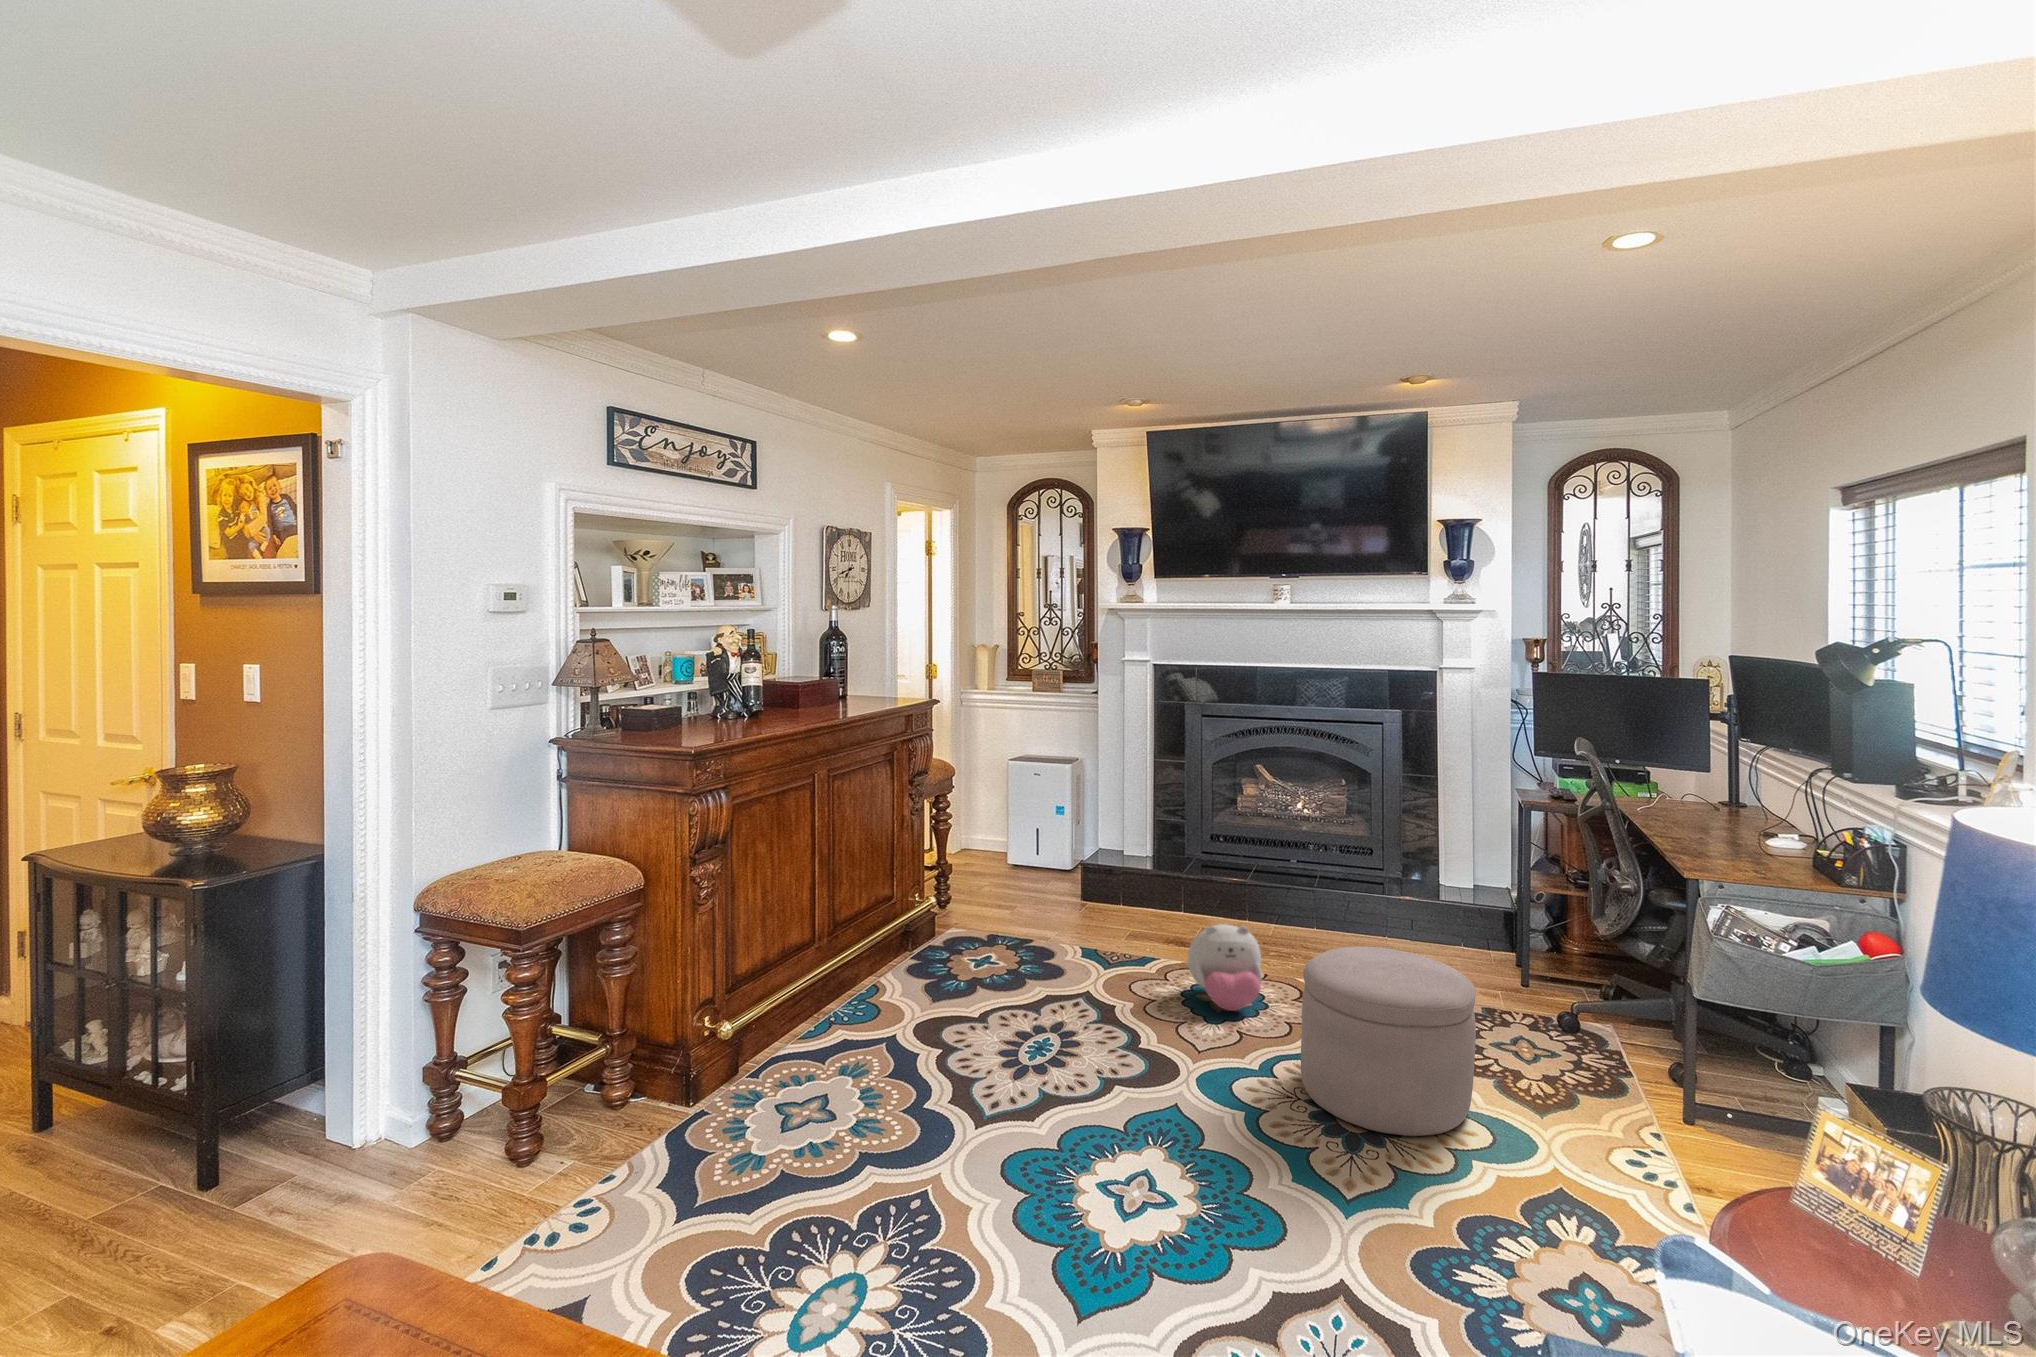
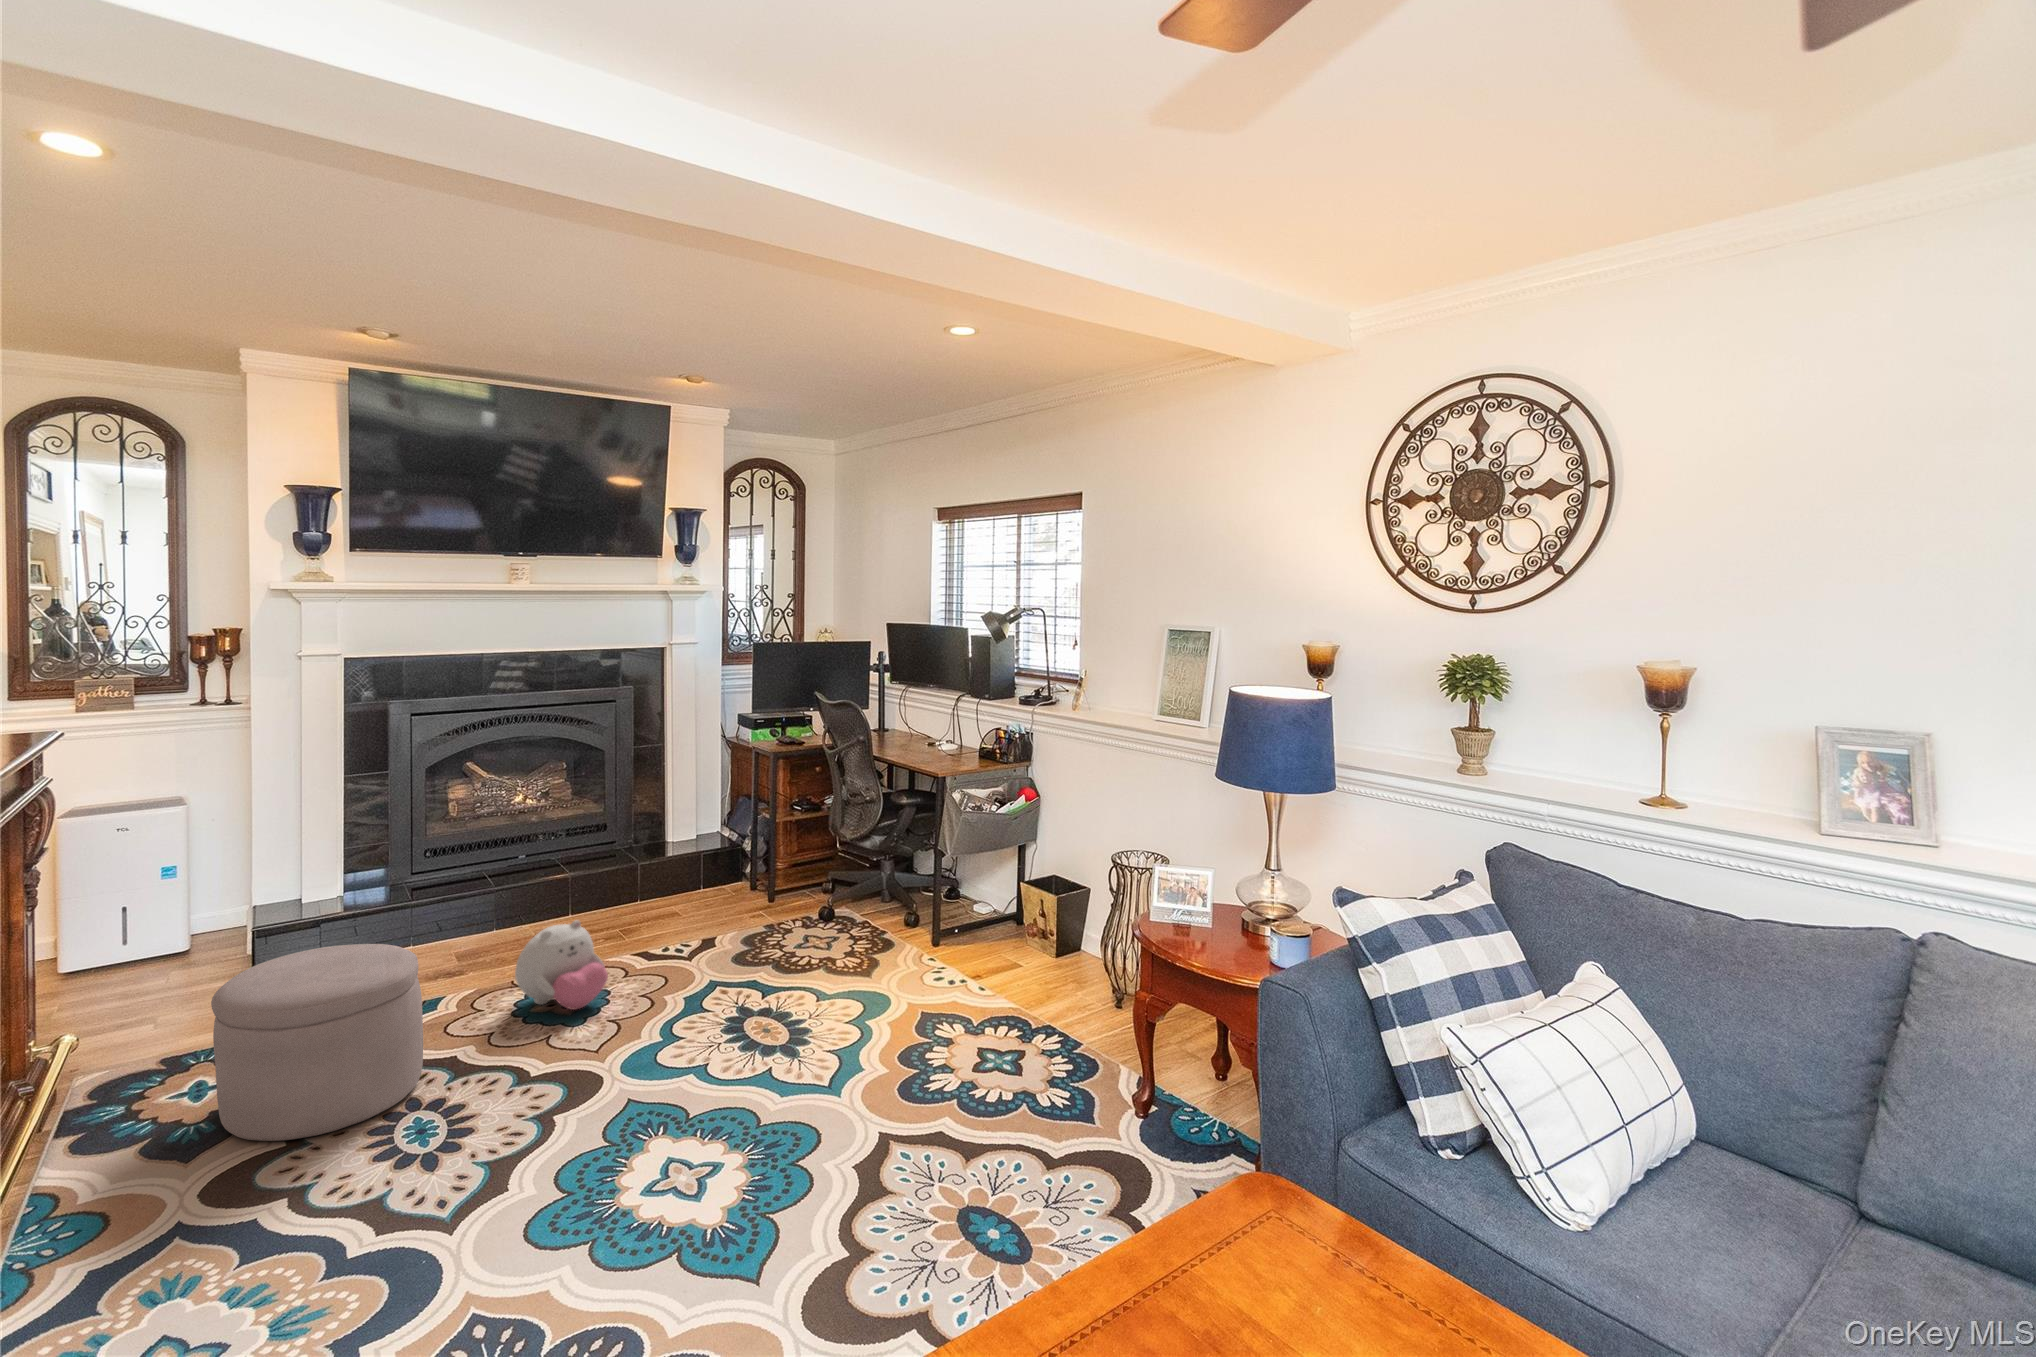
ottoman: present [1301,946,1476,1136] -> present [211,944,423,1141]

